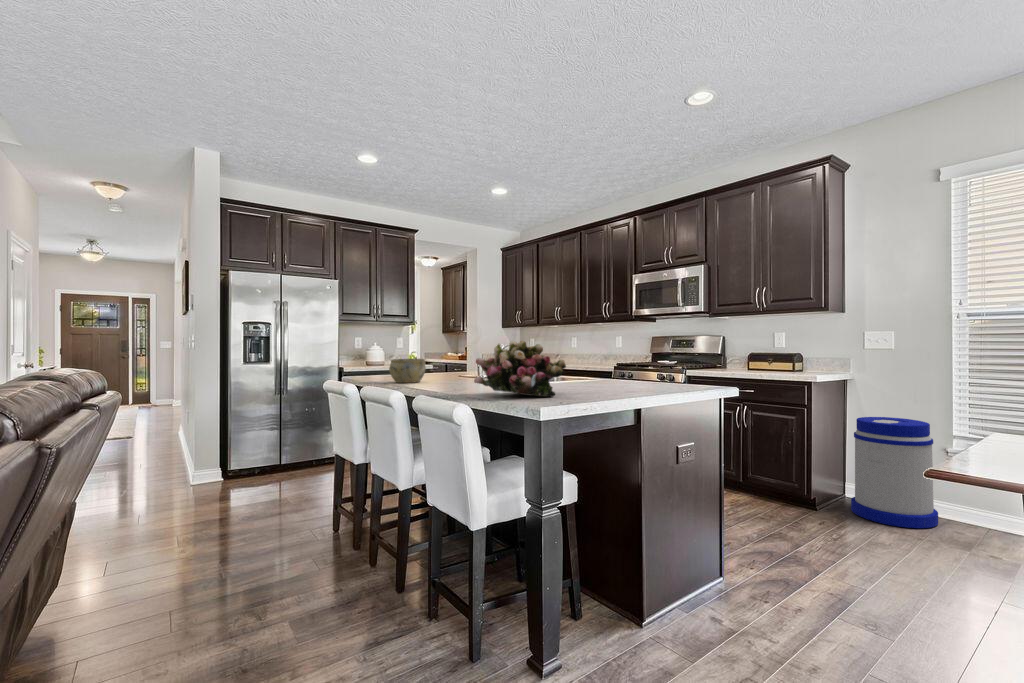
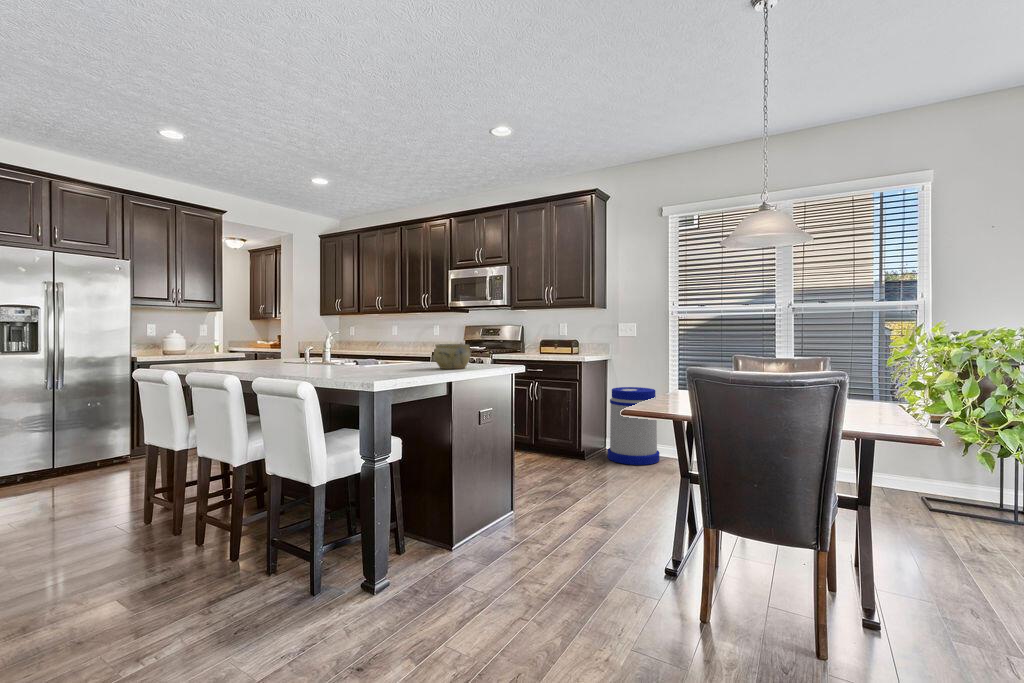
flower arrangement: present [474,341,566,397] -> none [312,329,392,375]
ceramic bowl: present [389,359,426,383] -> present [434,344,471,369]

